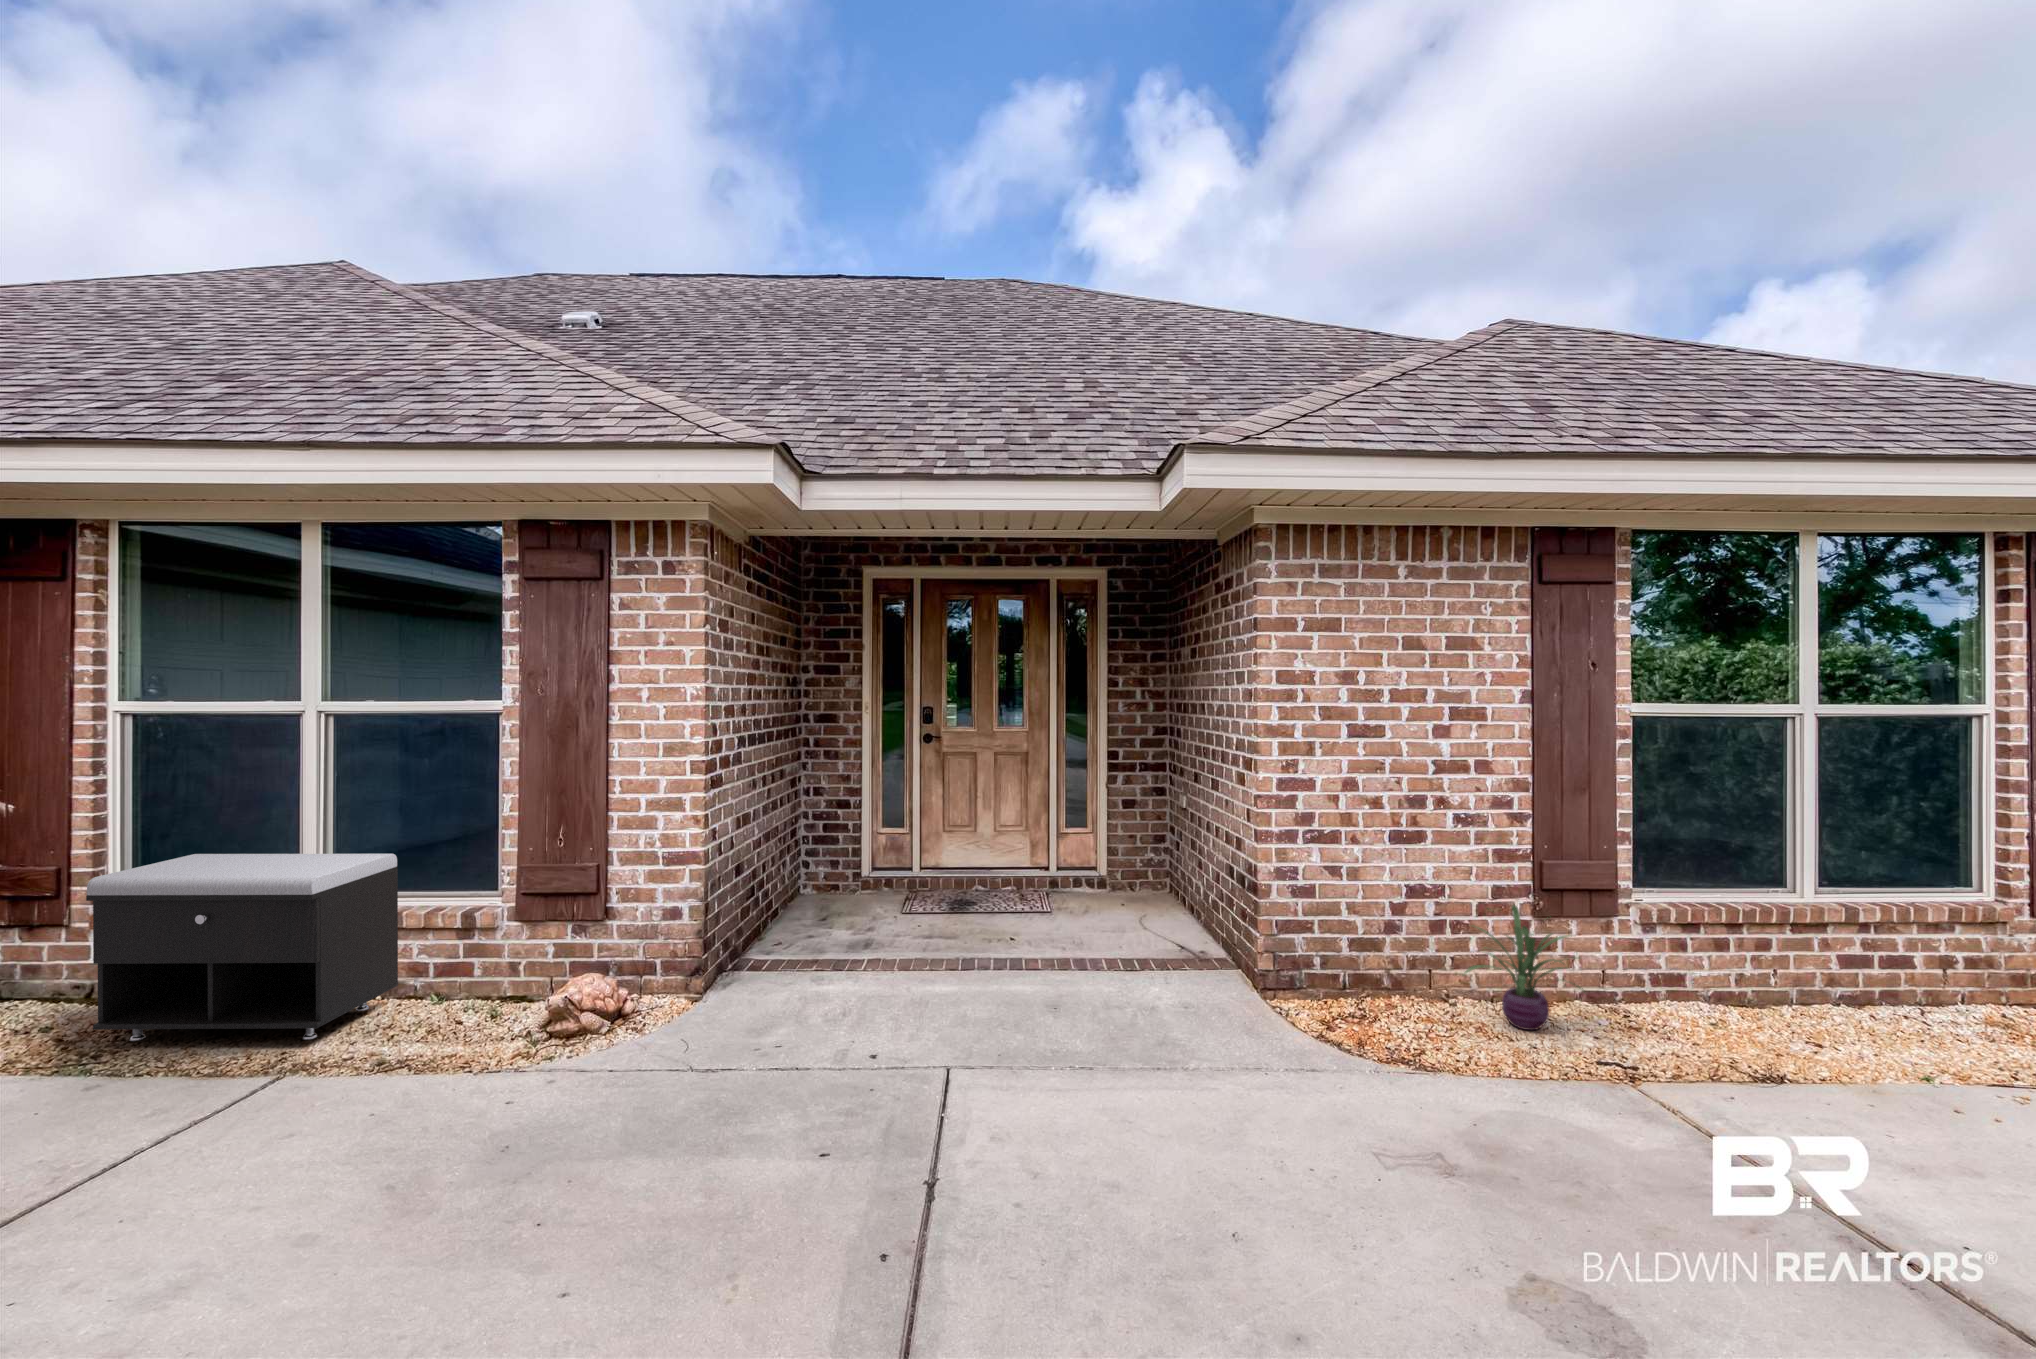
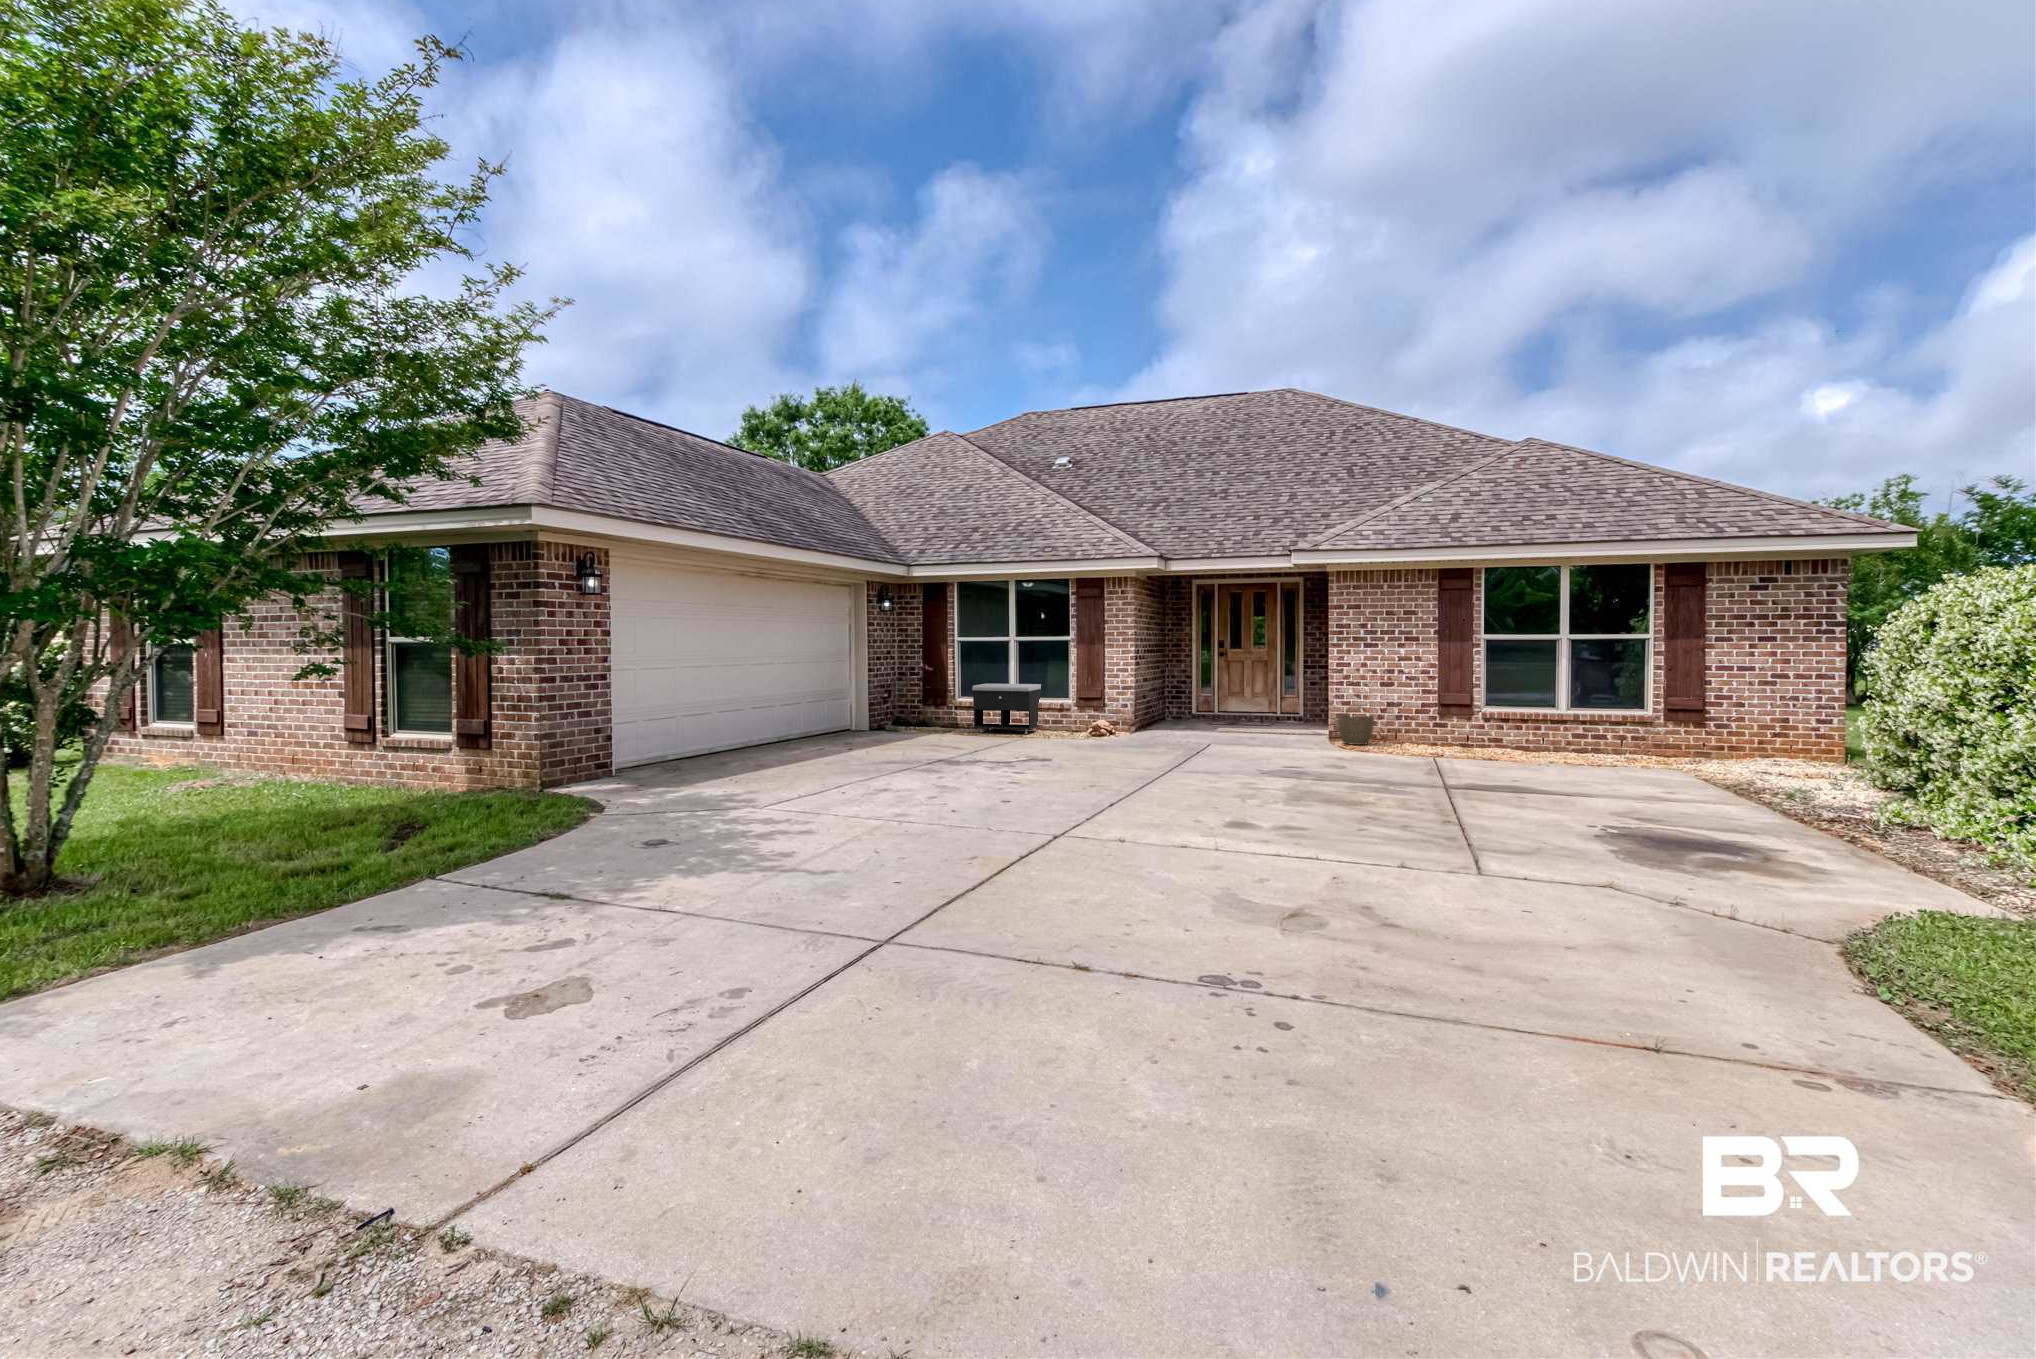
woven basket: none [1298,895,1401,1021] -> present [1337,705,1374,745]
decorative plant: present [1465,905,1583,1030] -> none [1392,707,1441,748]

